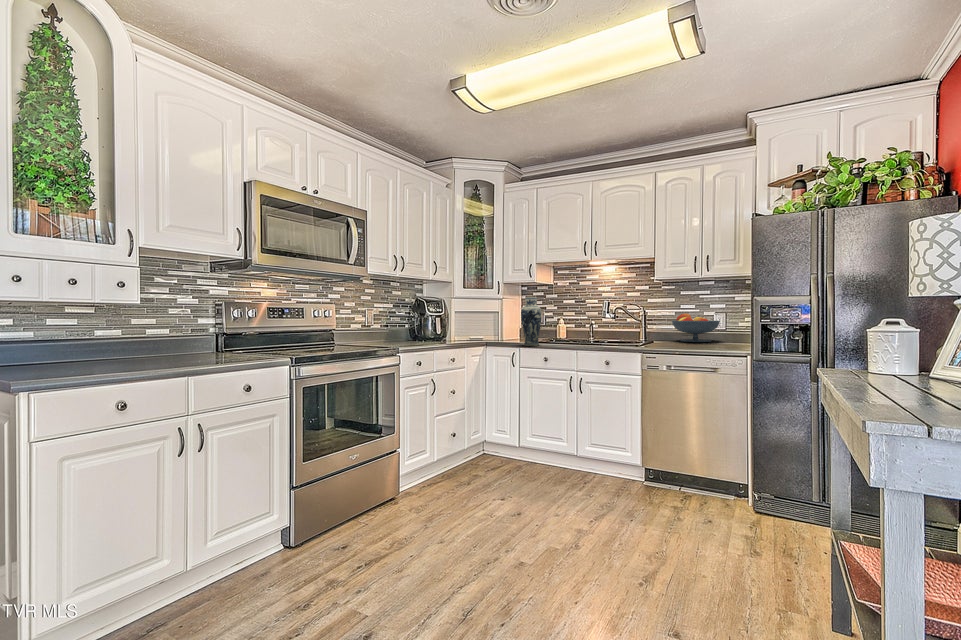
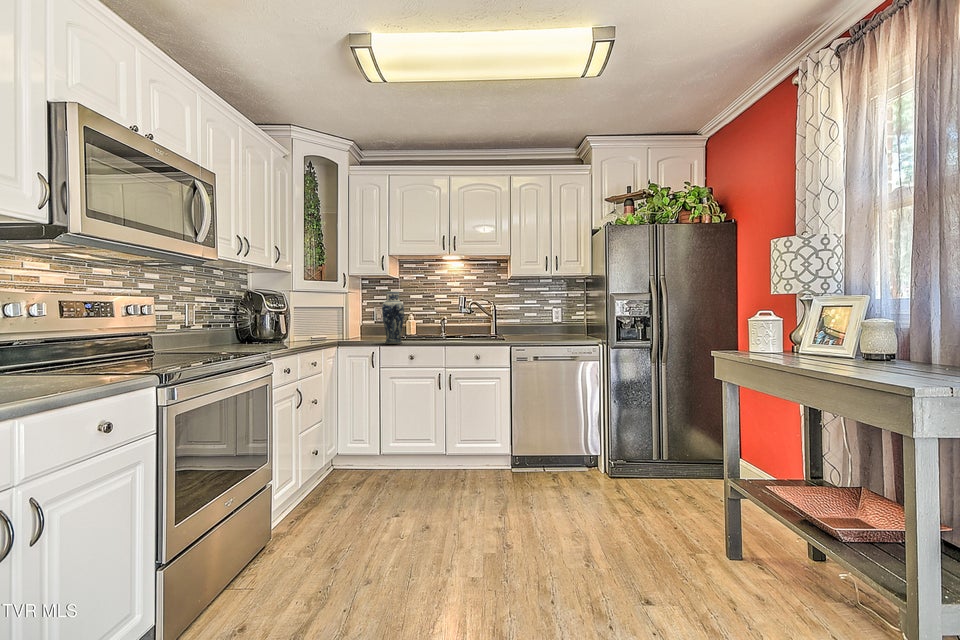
fruit bowl: present [672,314,720,342] -> none [520,308,562,335]

